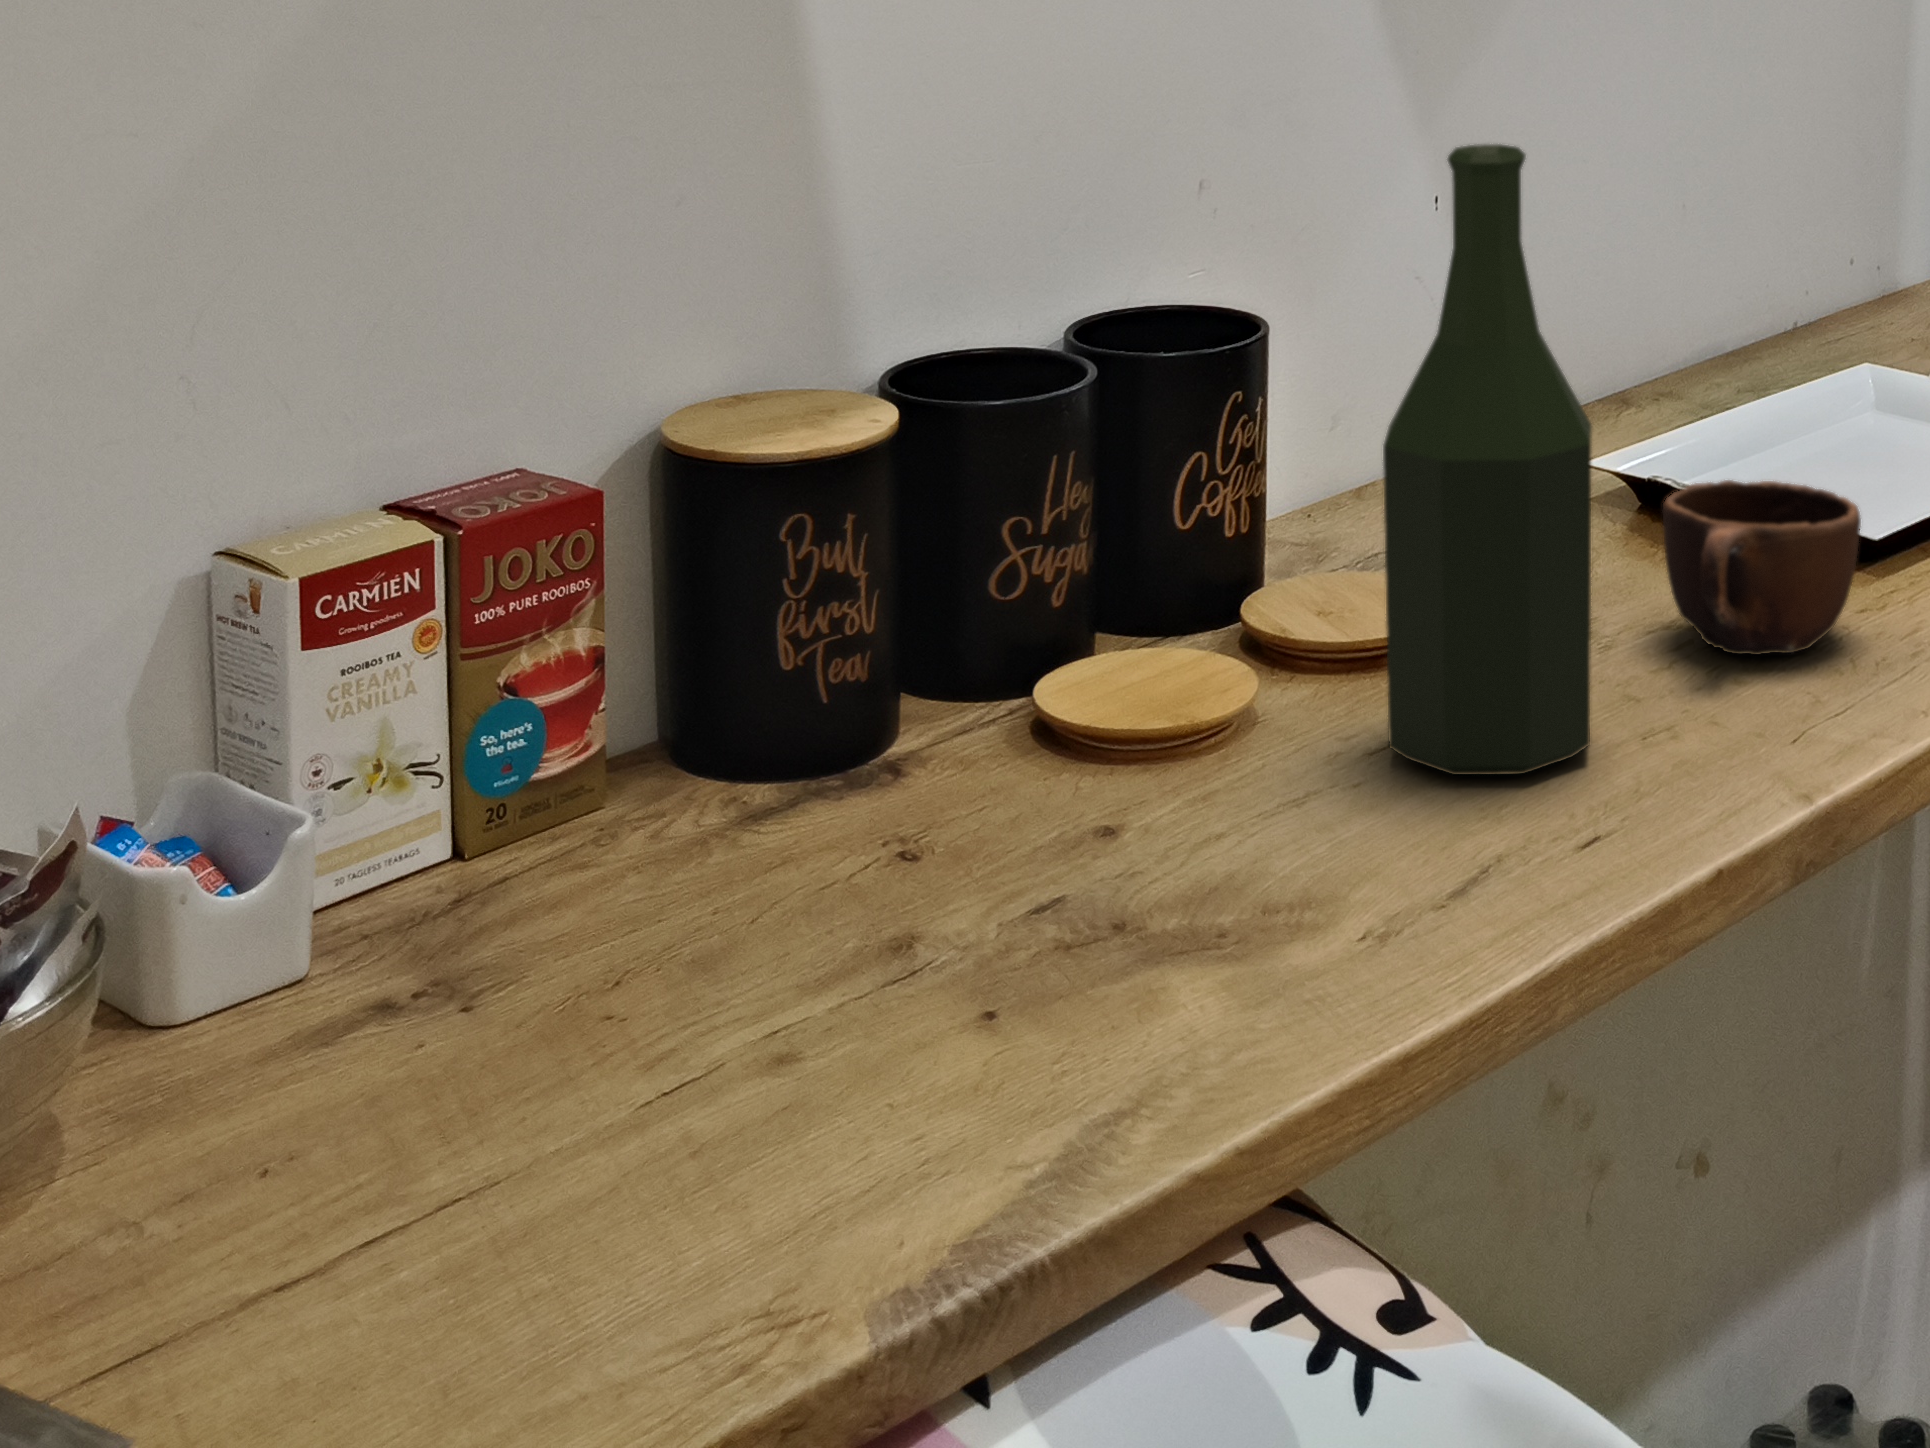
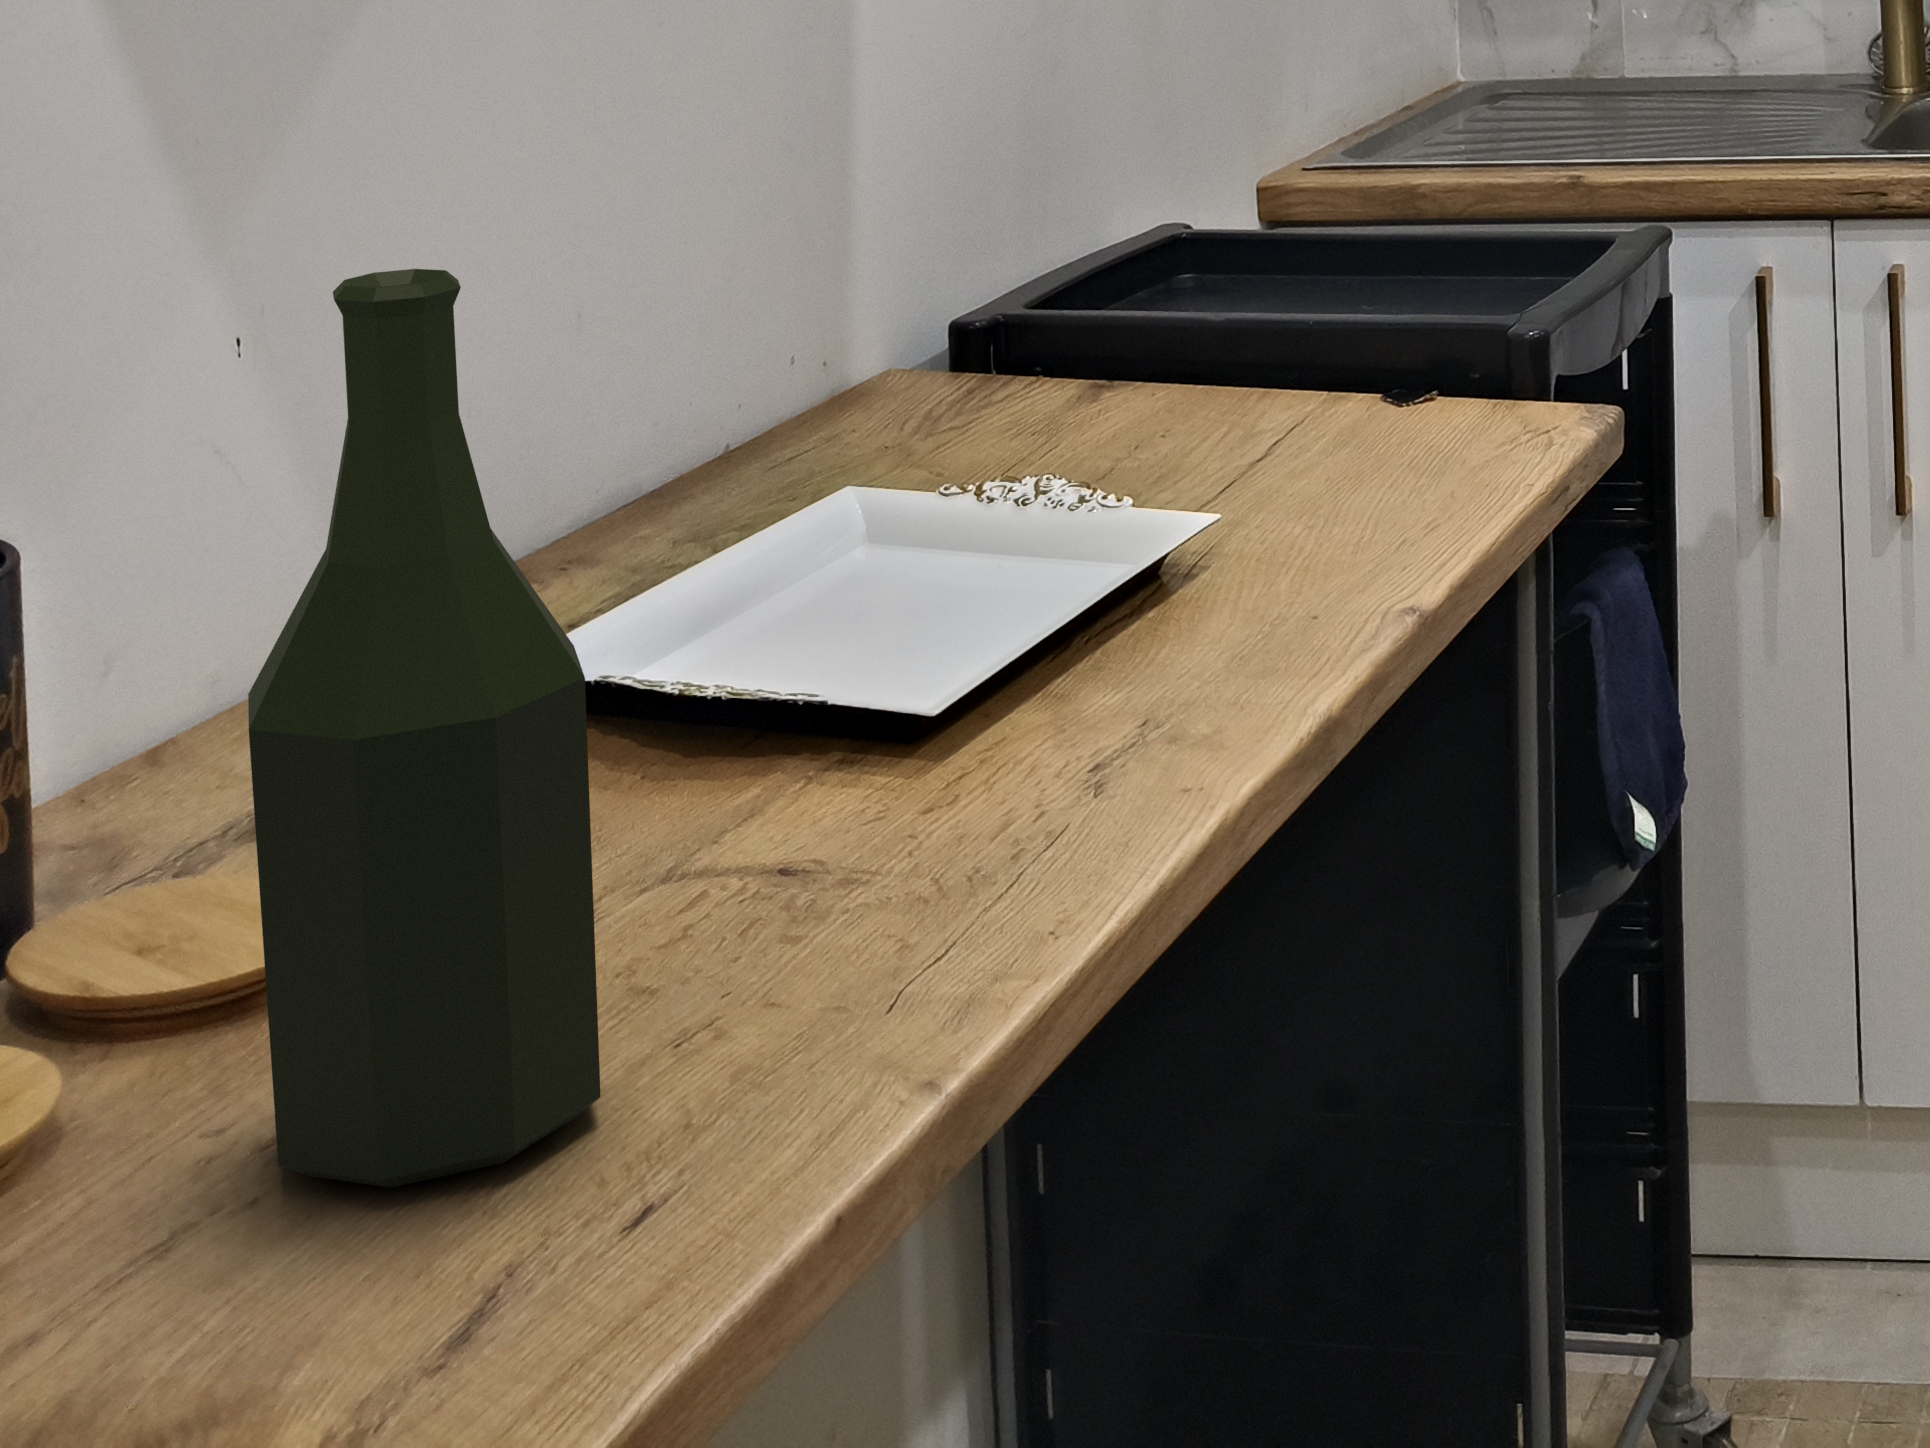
mug: present [1663,480,1861,655] -> none [654,668,936,911]

